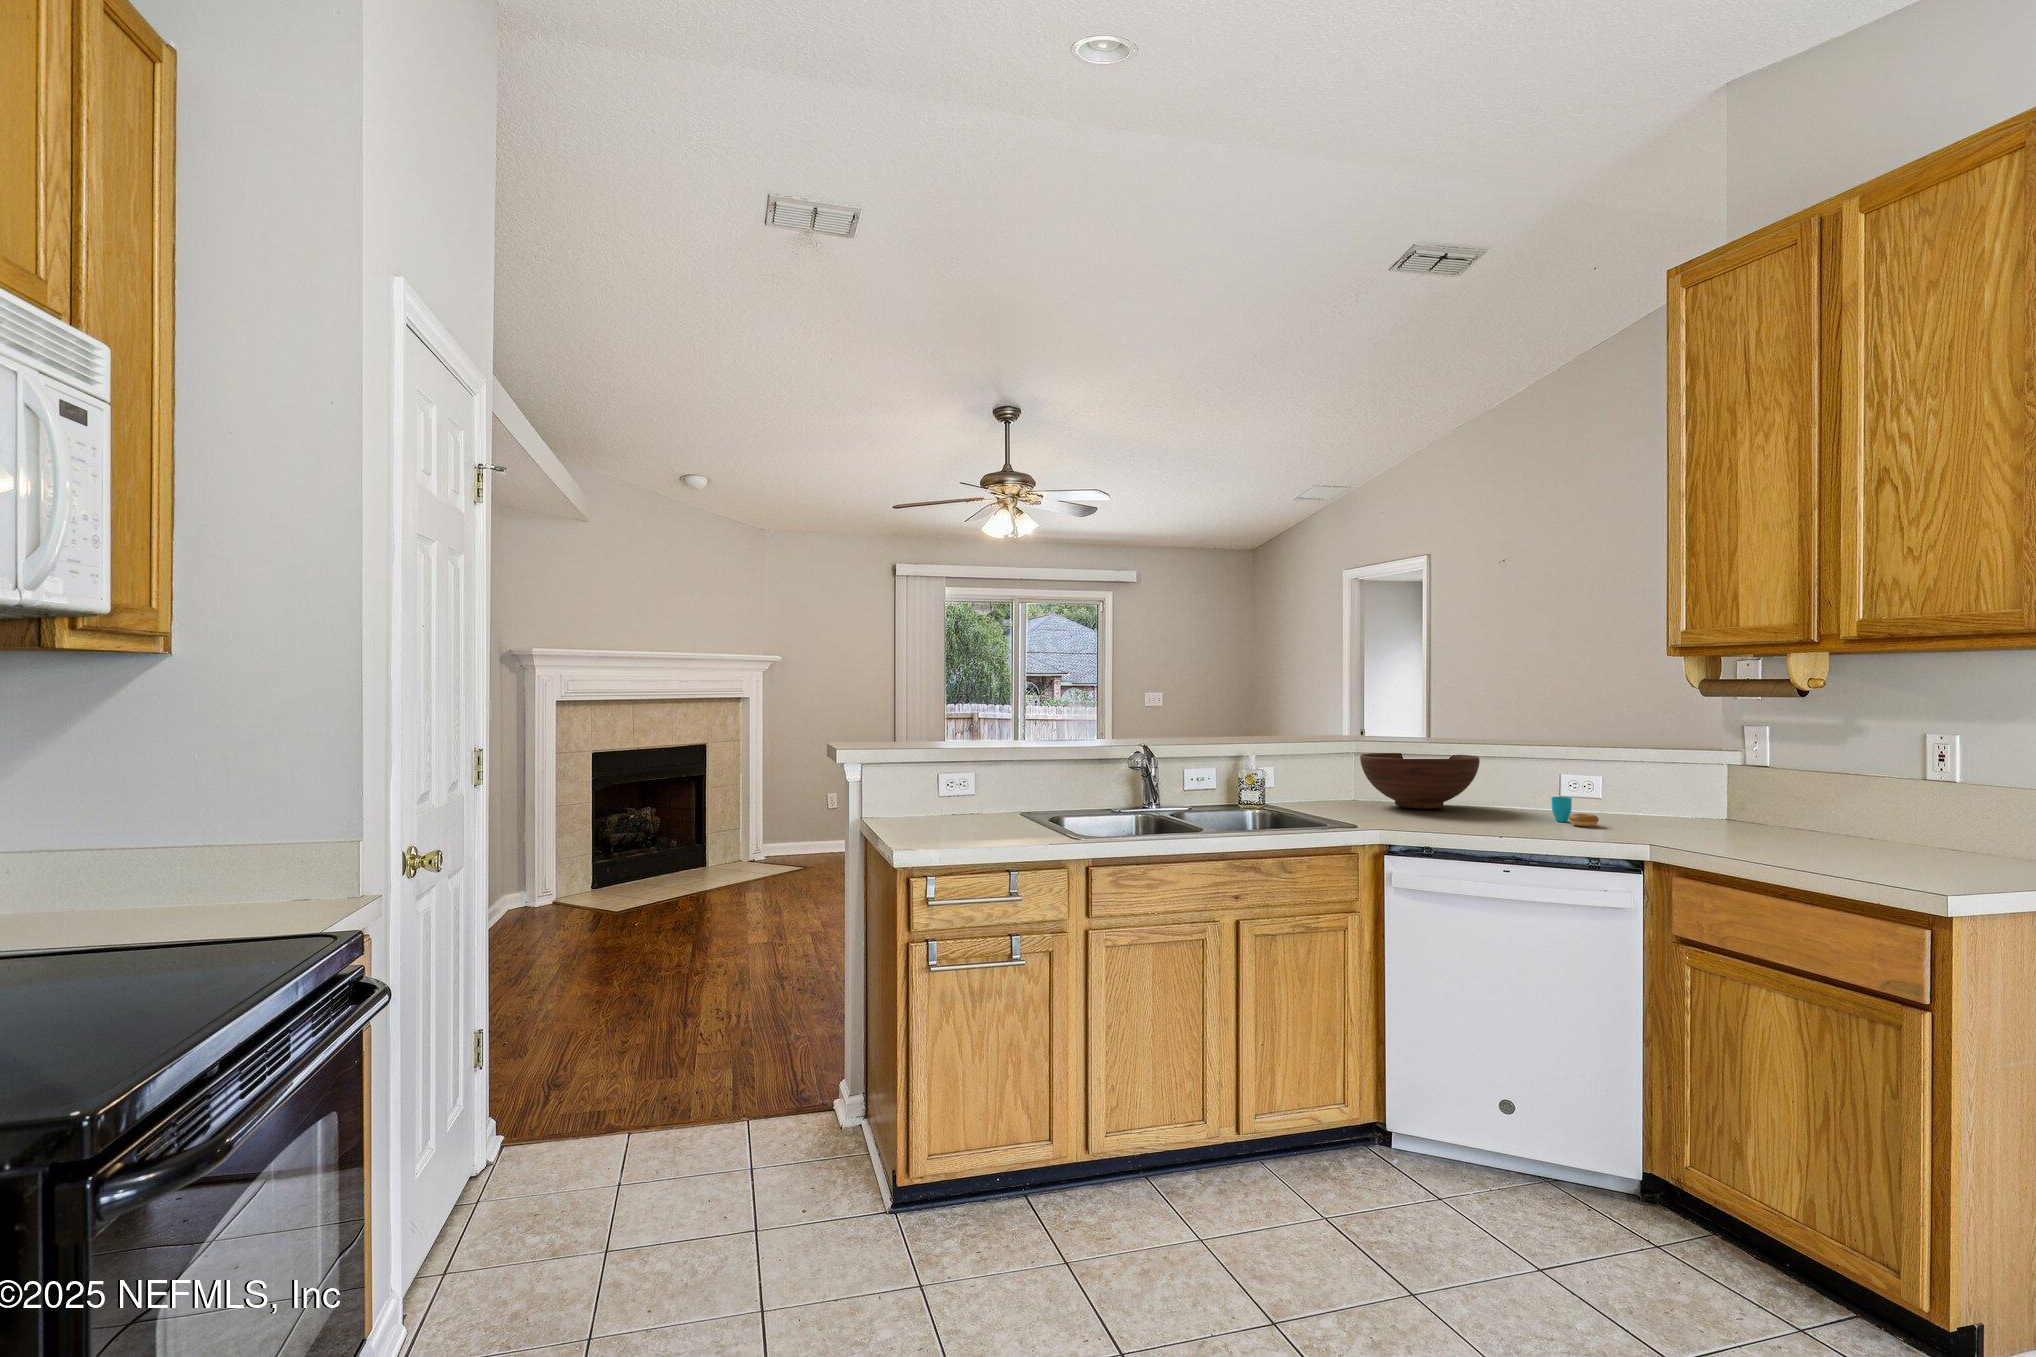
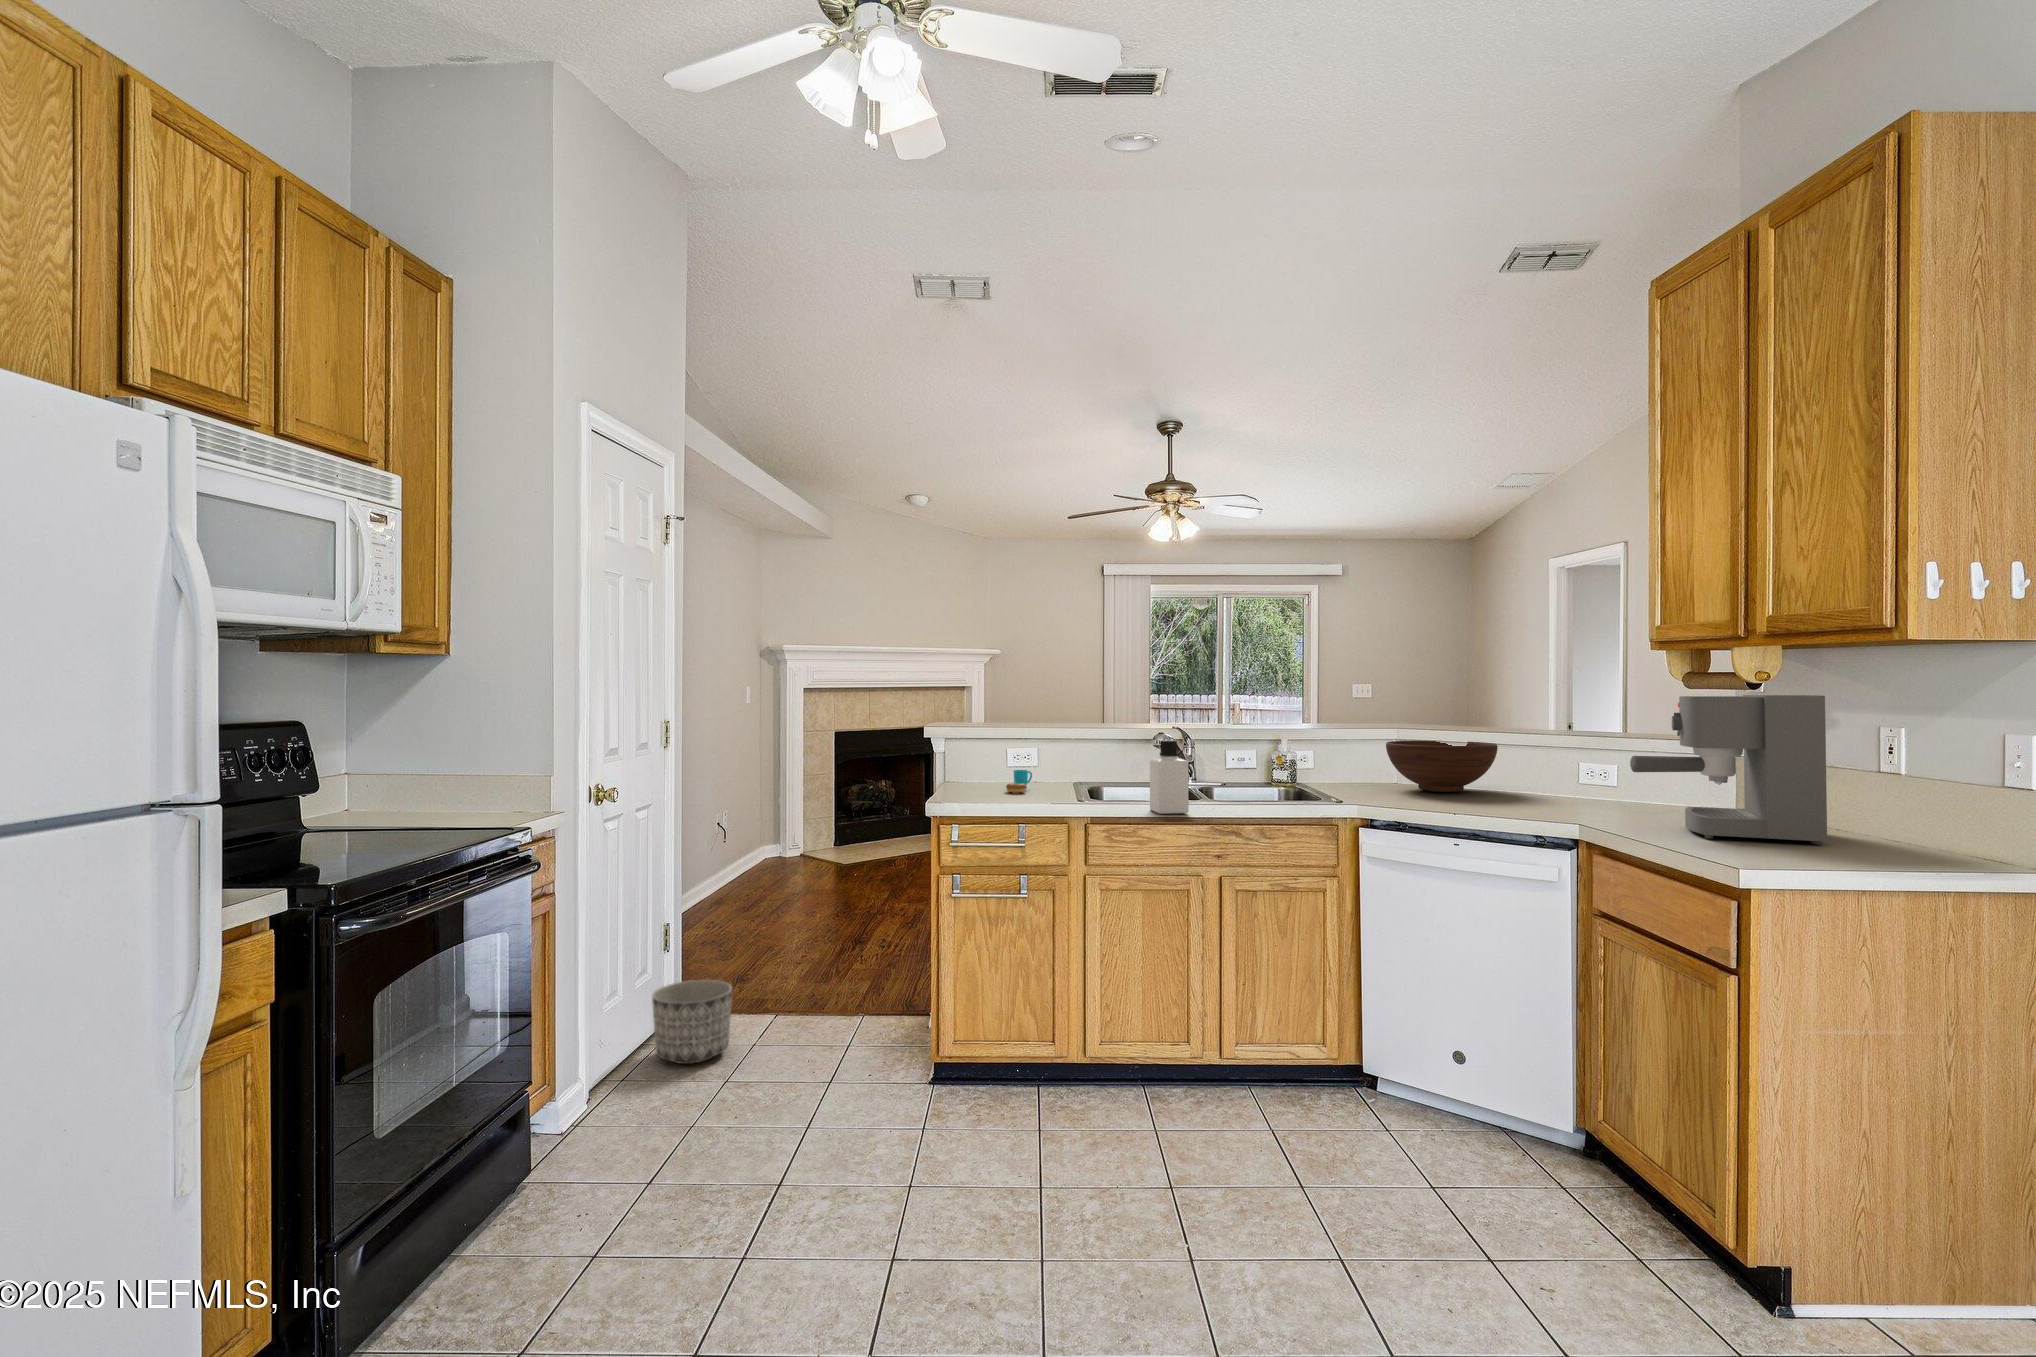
coffee maker: none [1705,703,1914,857] -> present [1630,695,1827,844]
bottle: none [1163,758,1214,848] -> present [1150,740,1189,814]
cup: present [1551,797,1599,826] -> present [1006,770,1032,793]
planter: none [468,1106,590,1238] -> present [652,980,732,1064]

